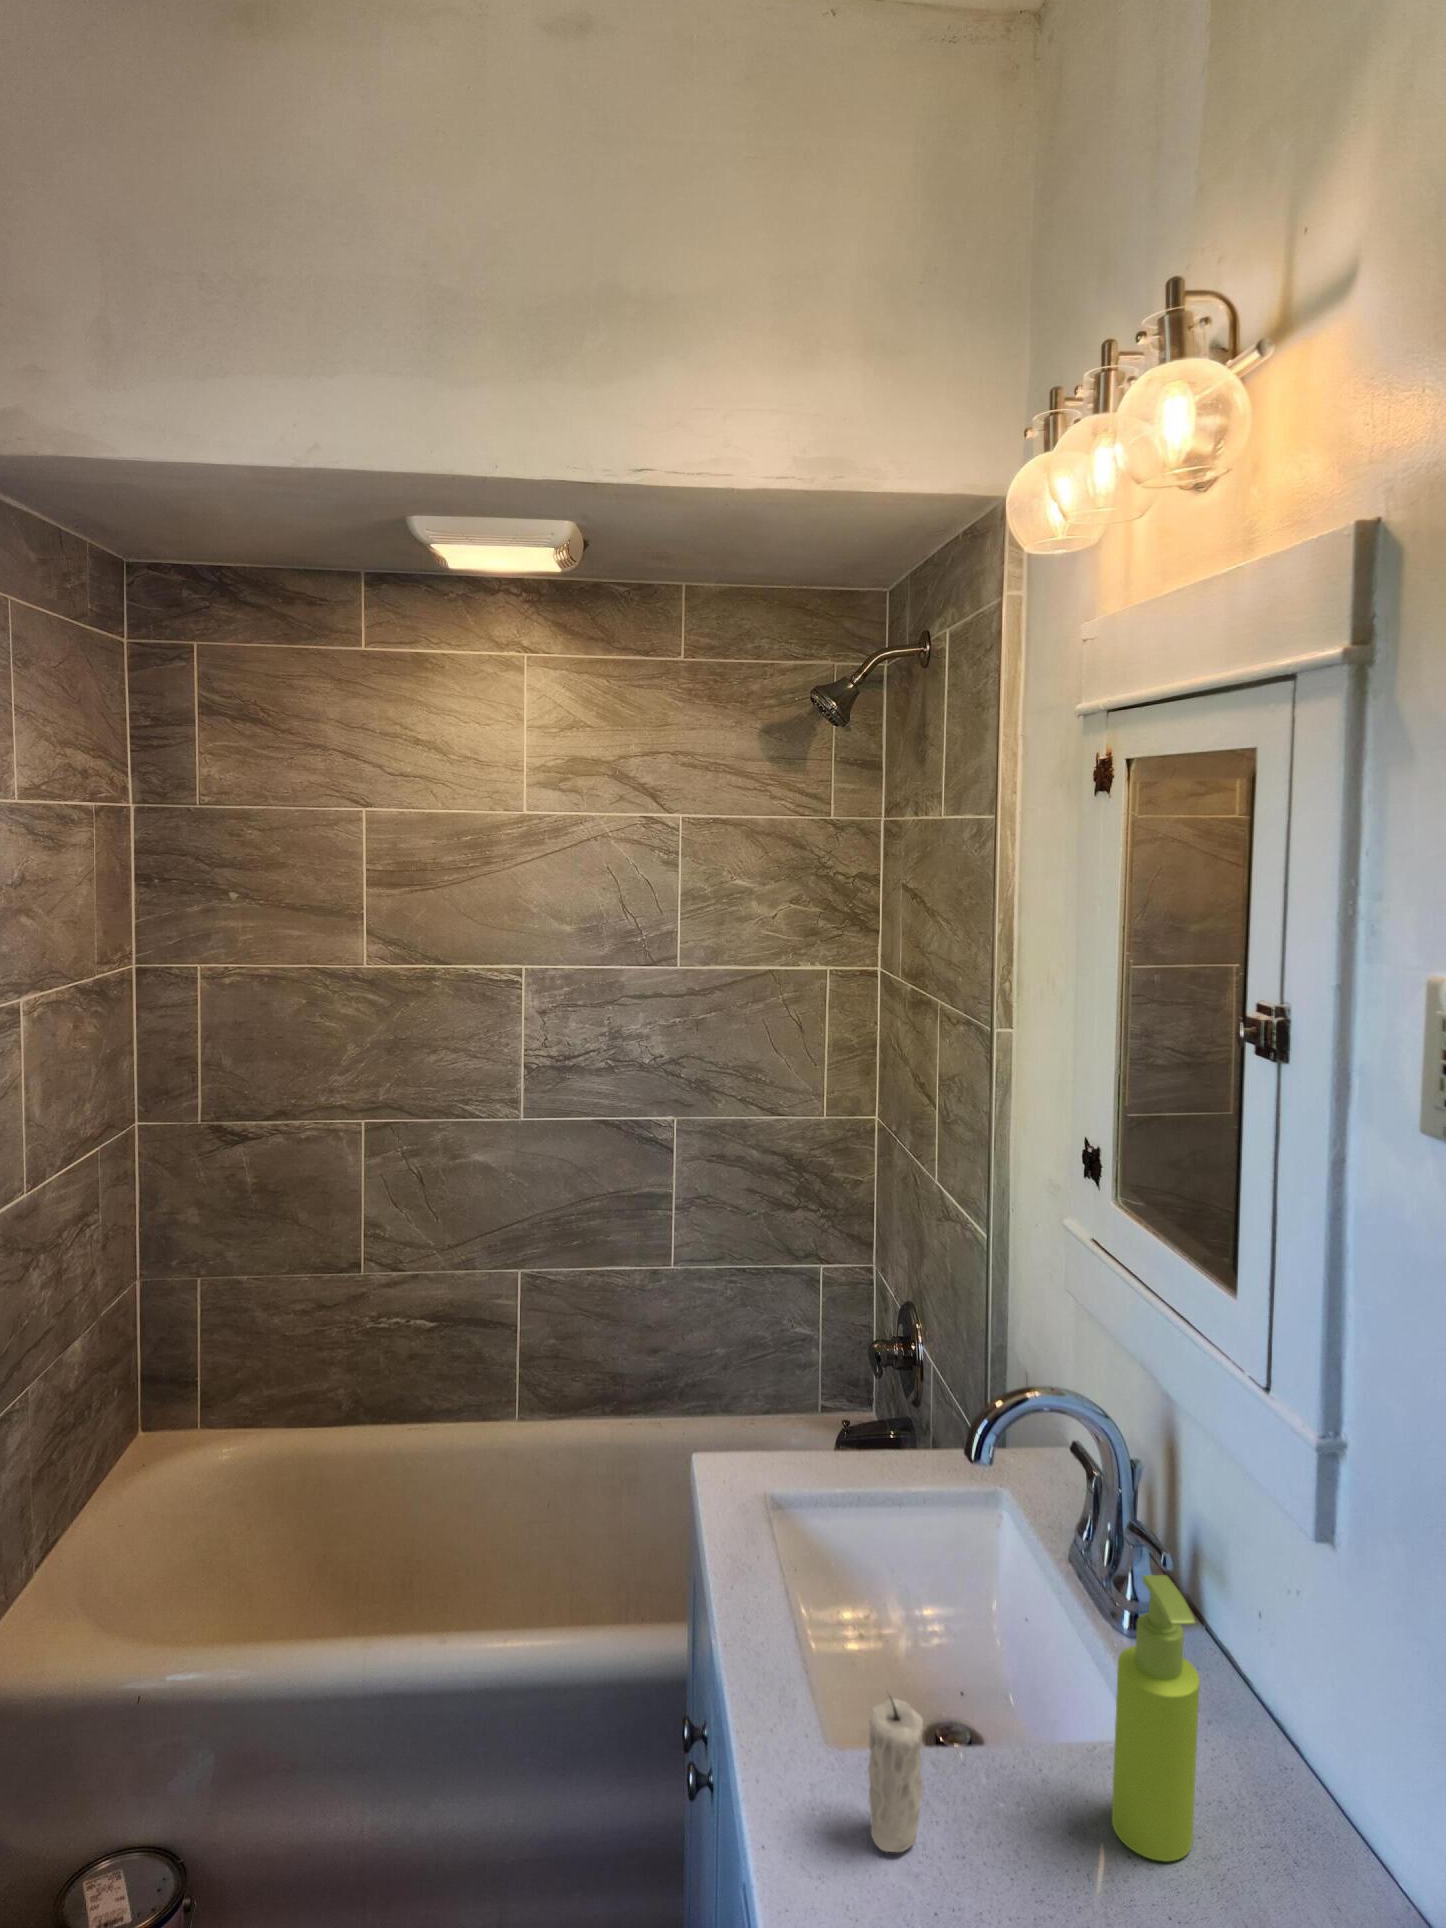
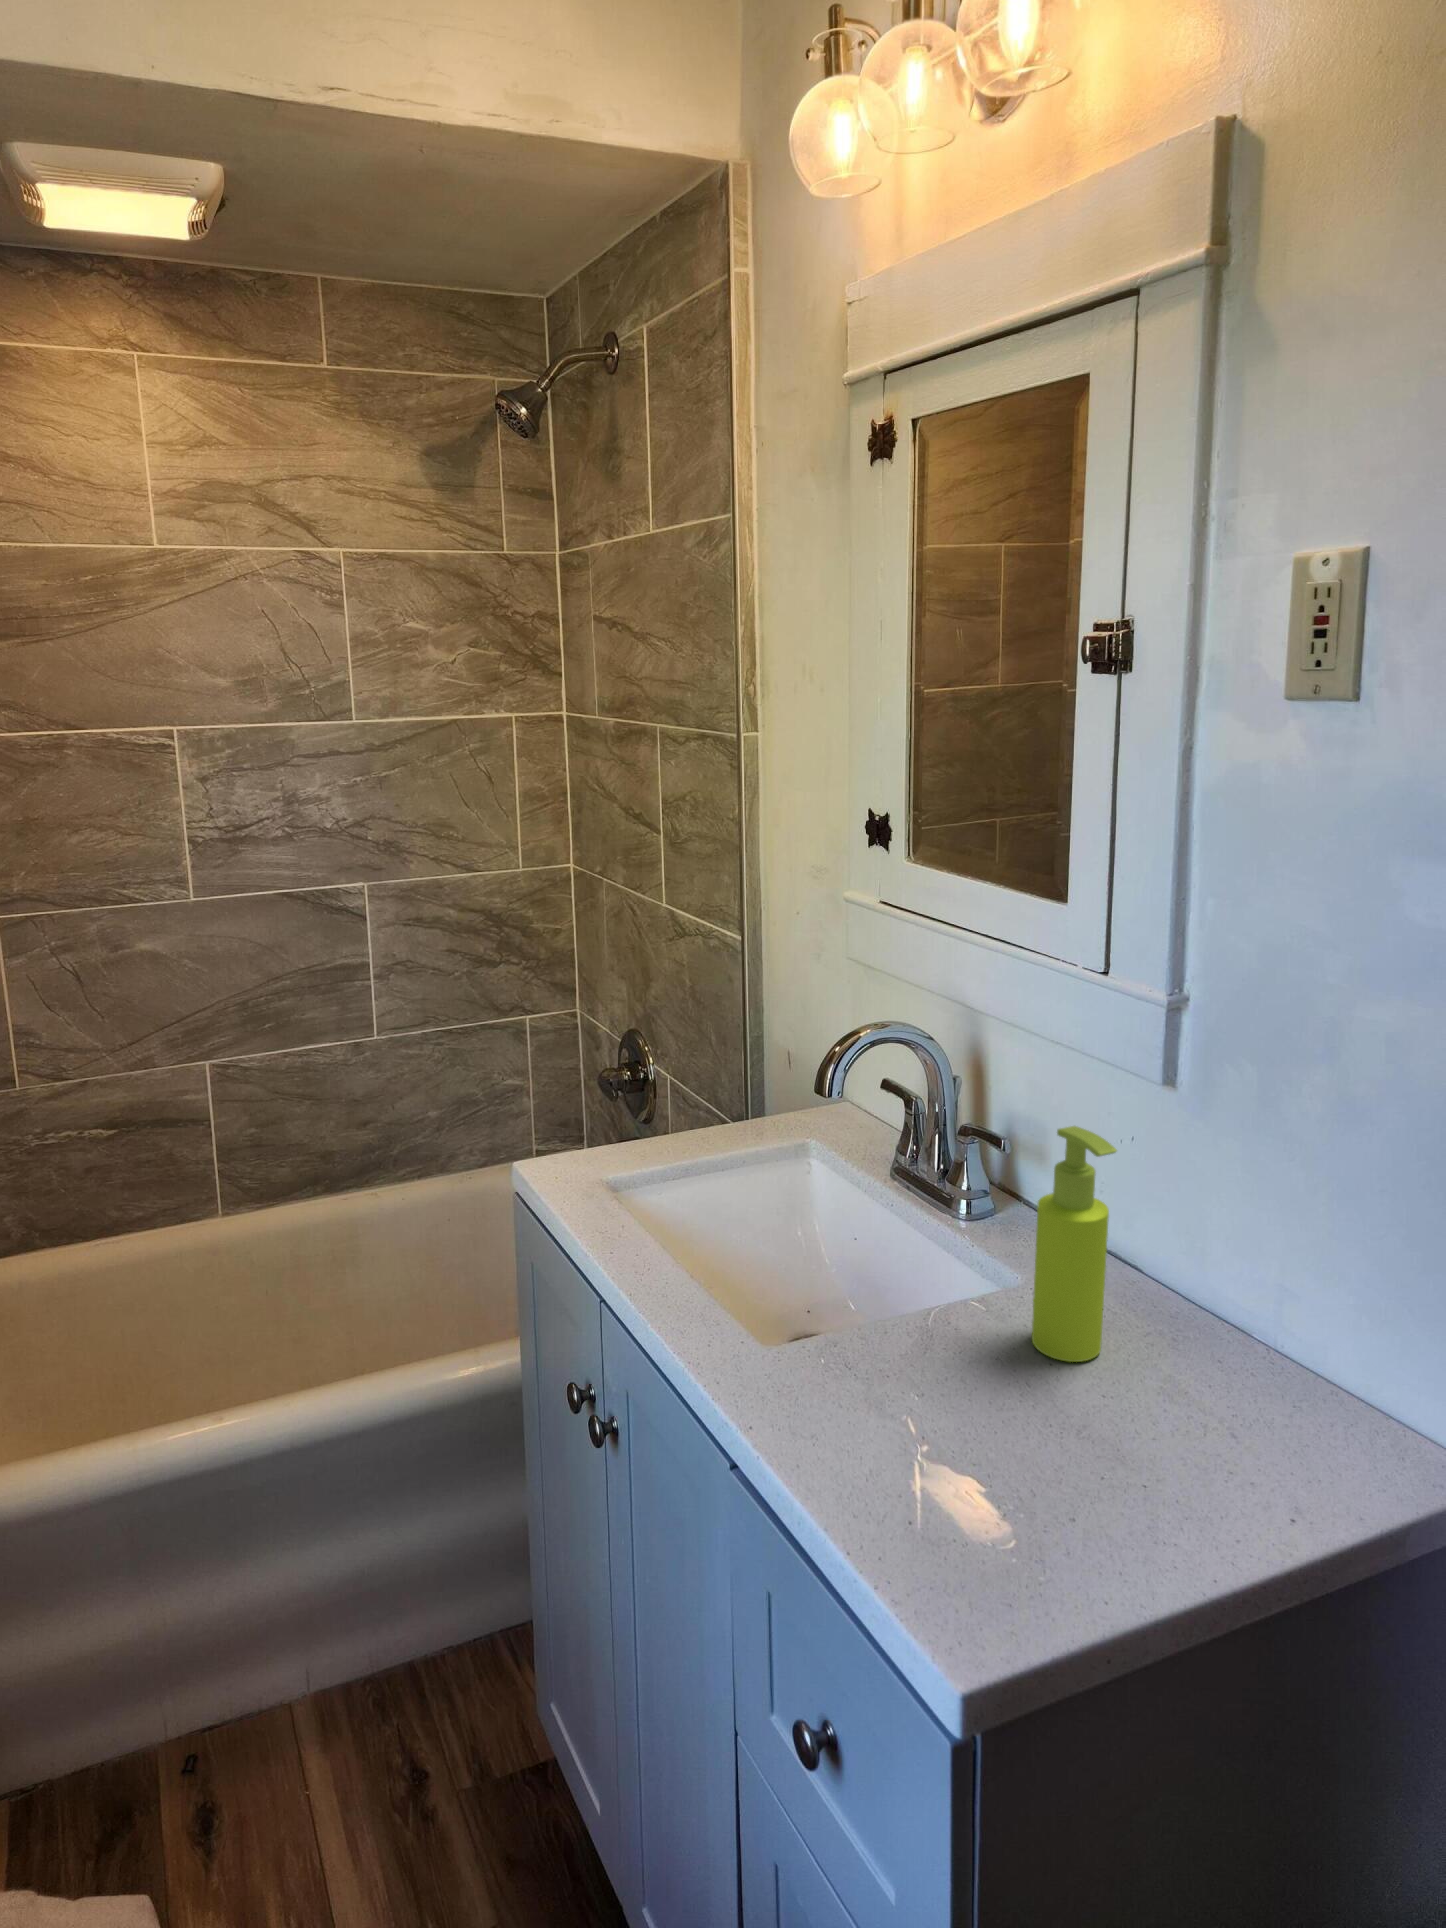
candle: present [868,1696,923,1852] -> none [846,1271,899,1415]

